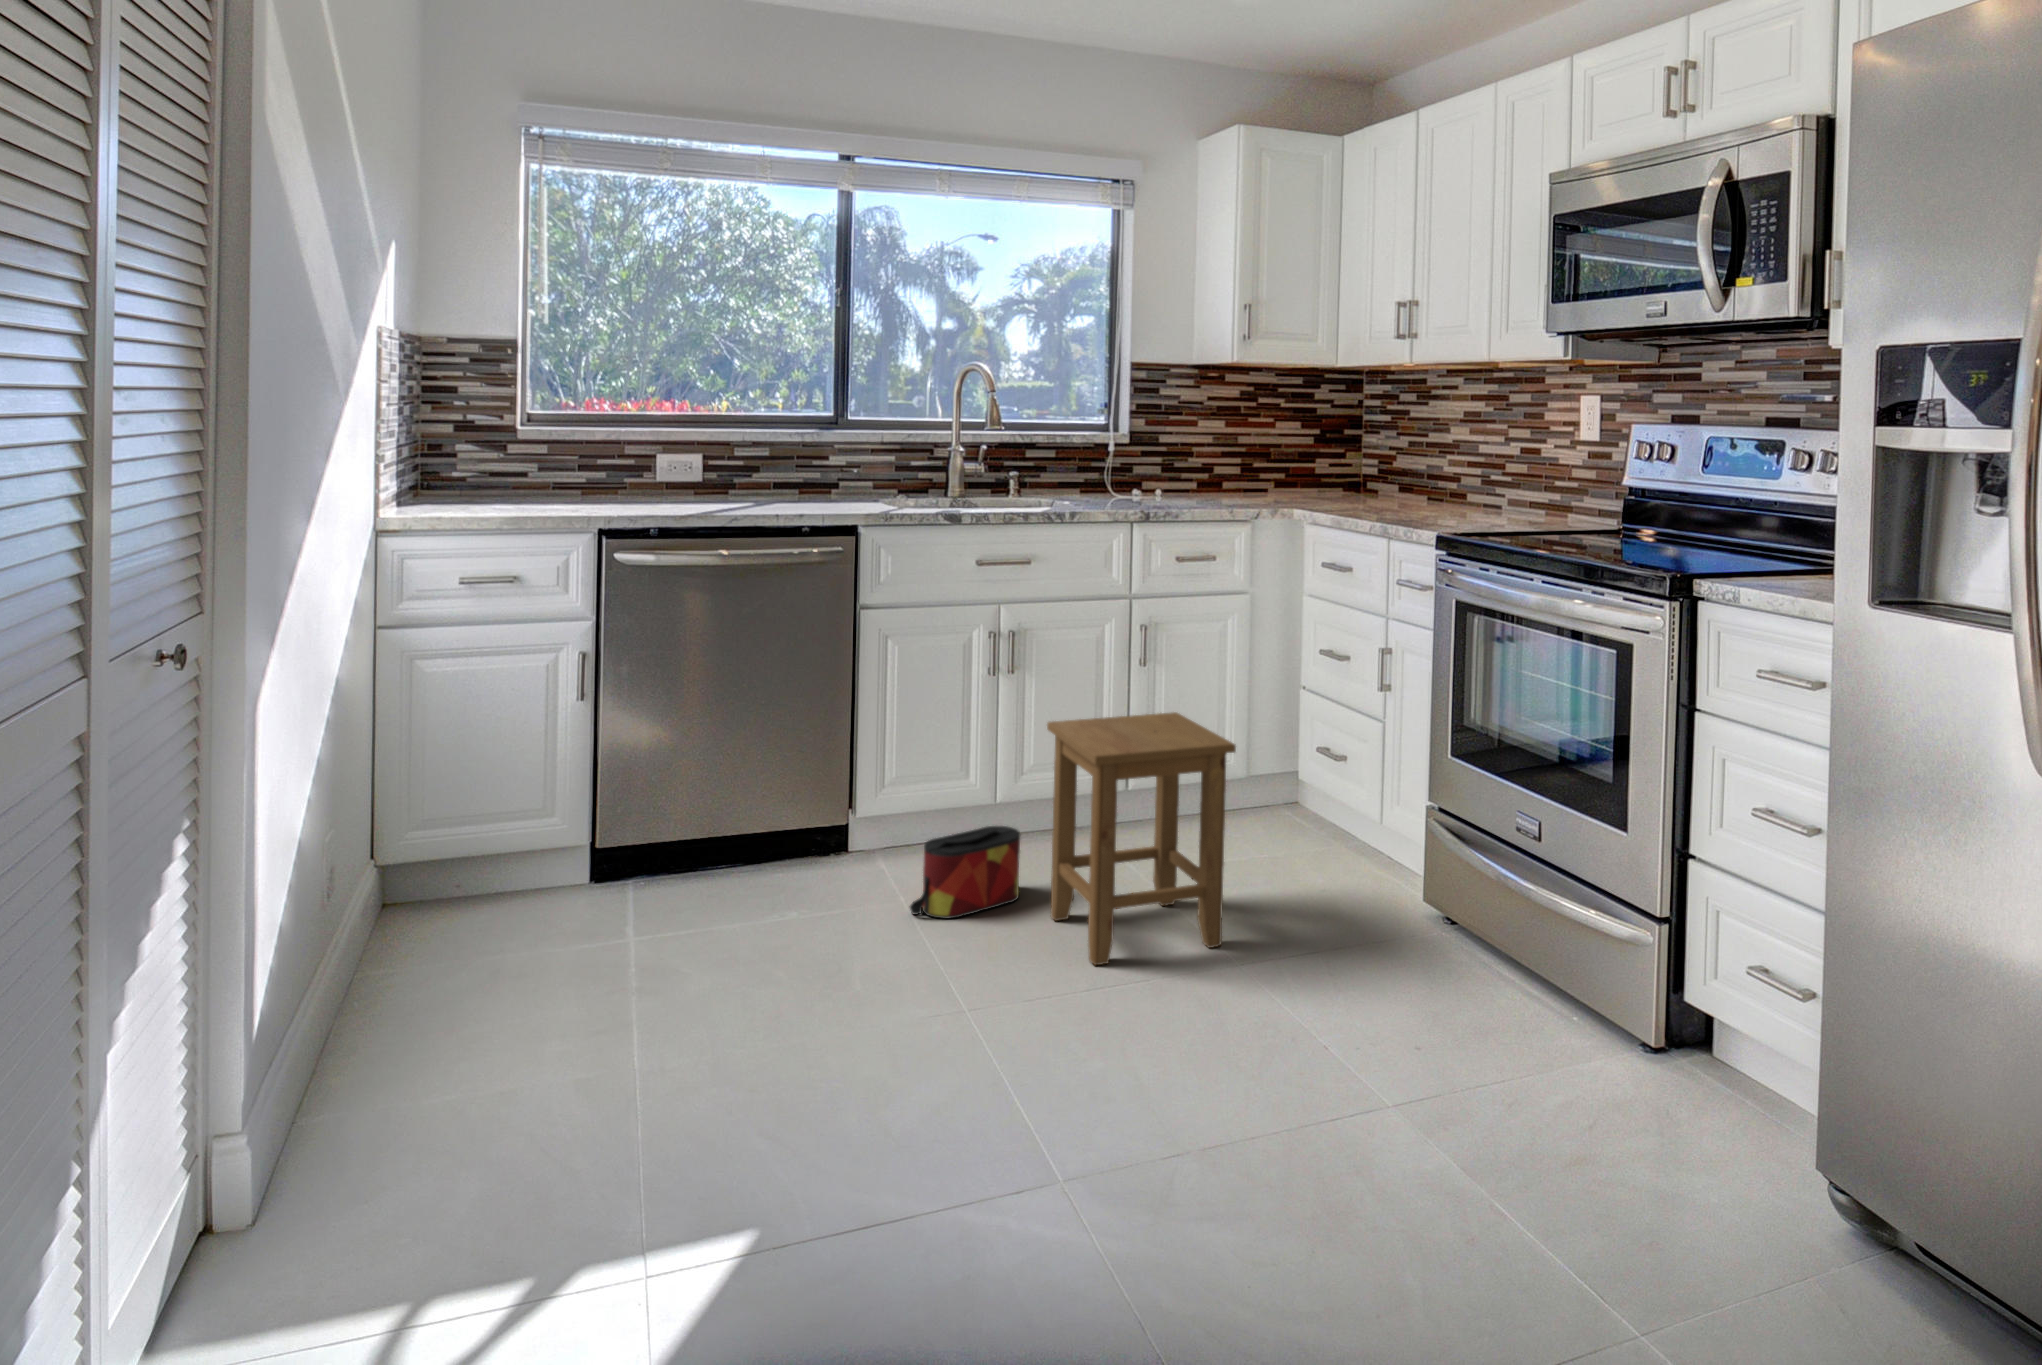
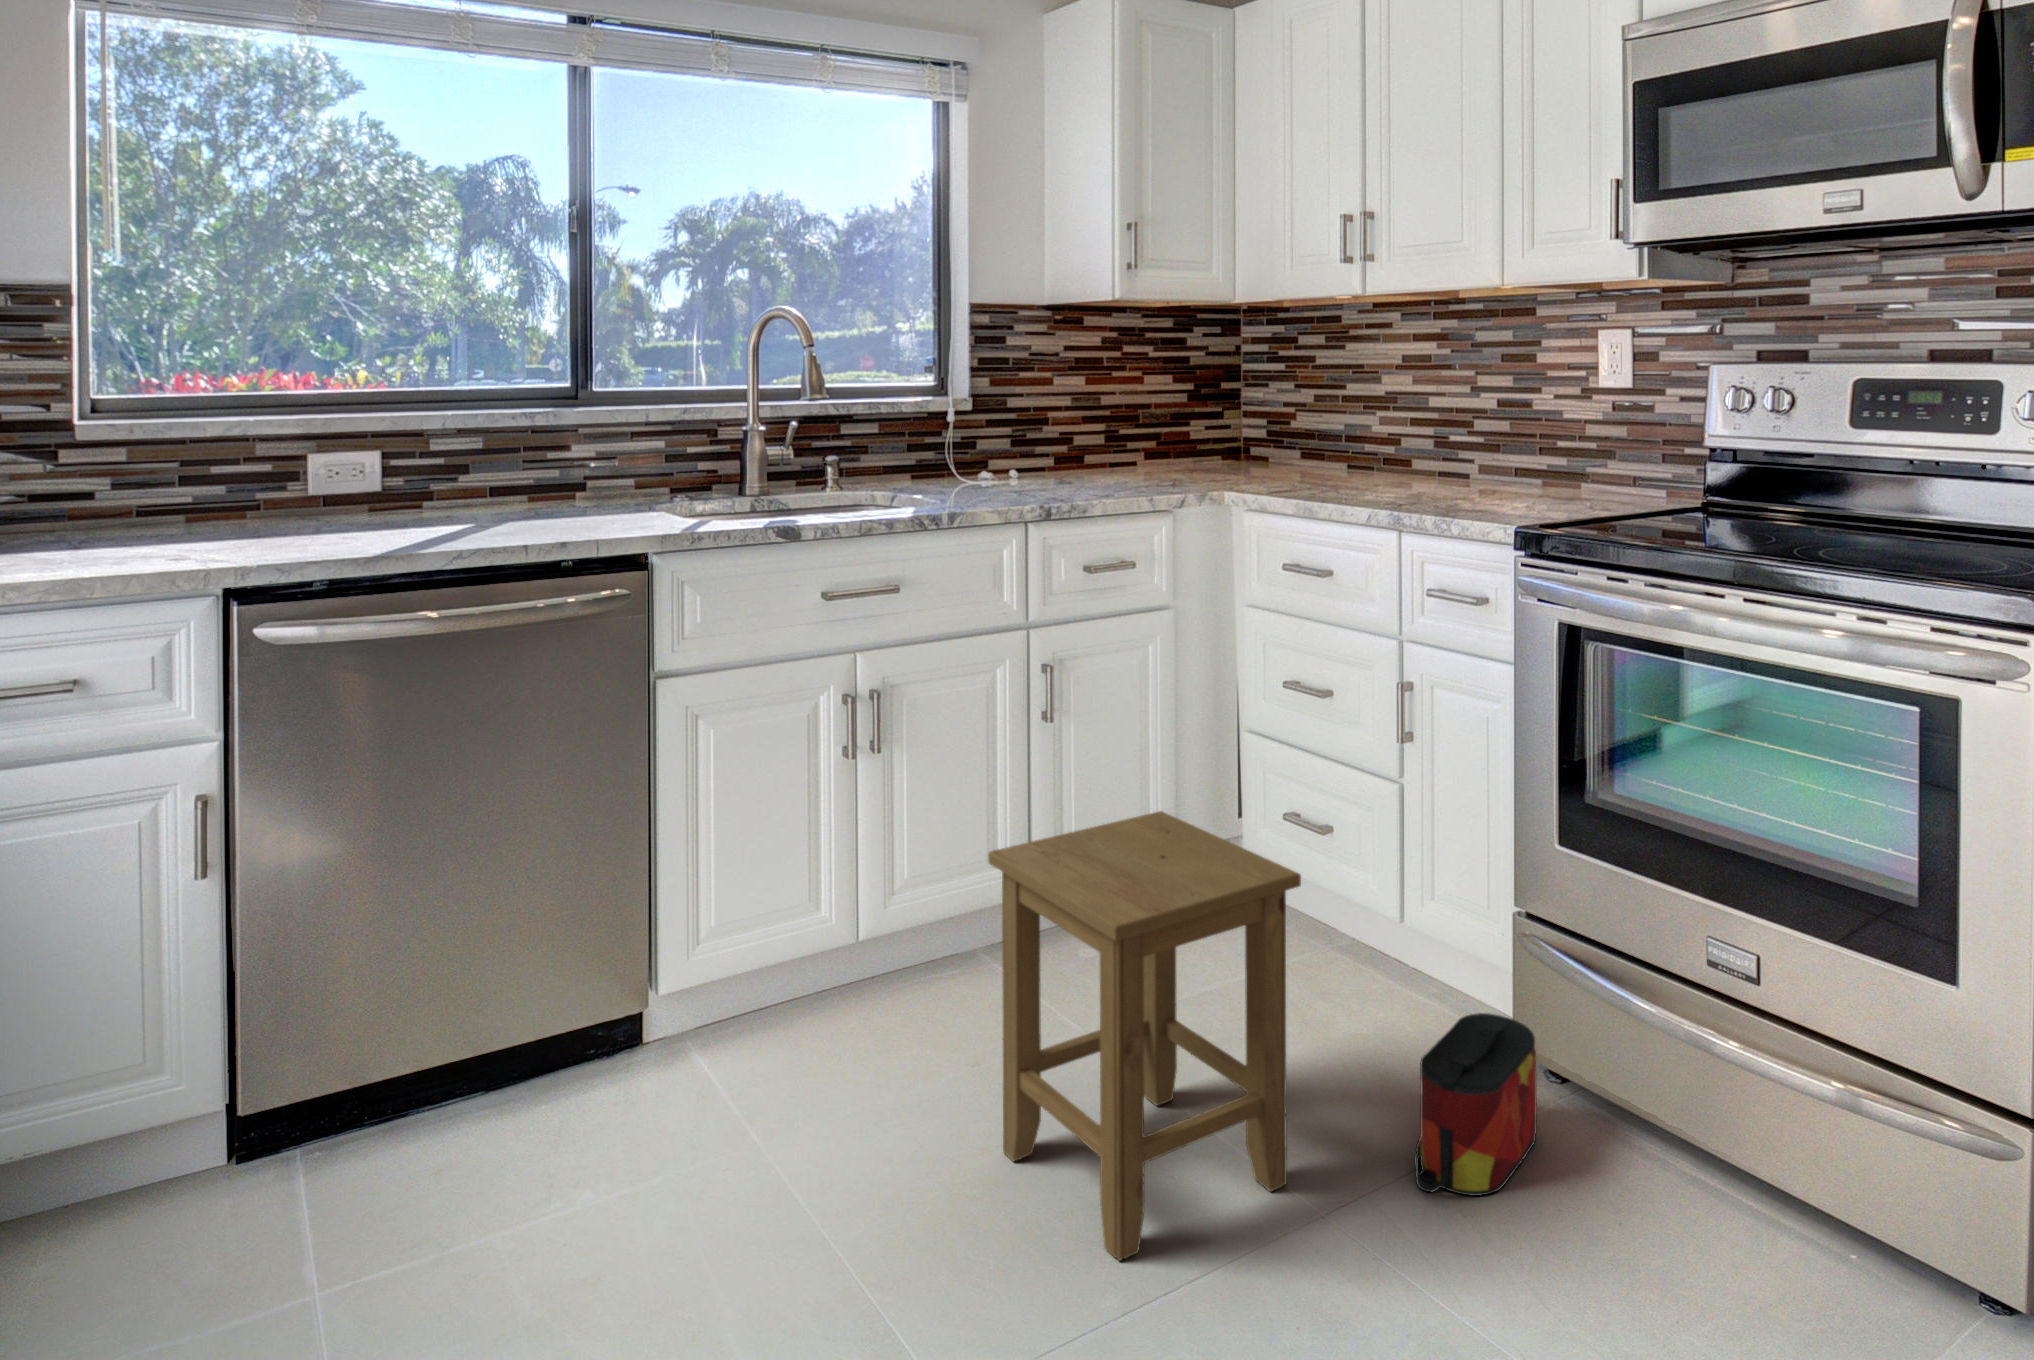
bag: present [910,826,1020,919] -> present [1414,1013,1537,1196]

